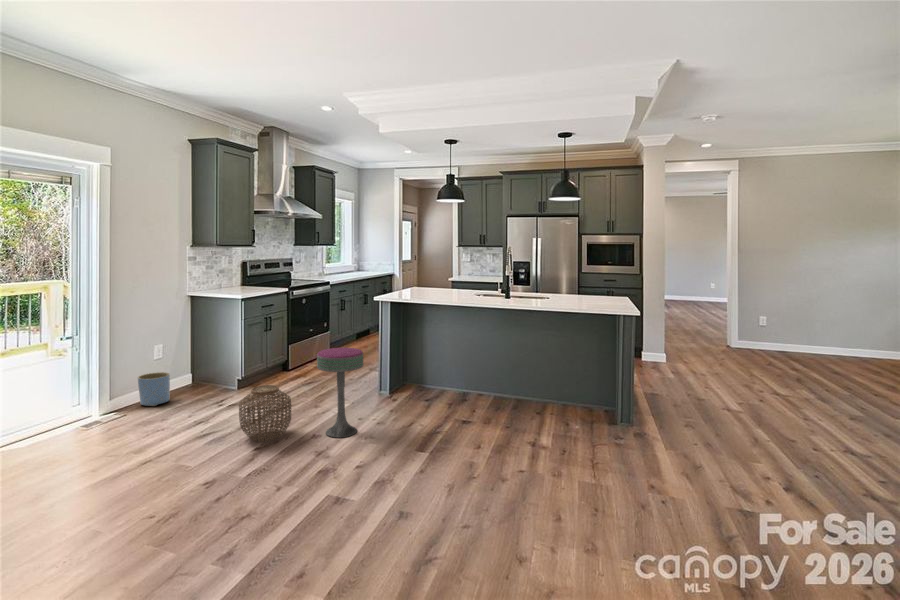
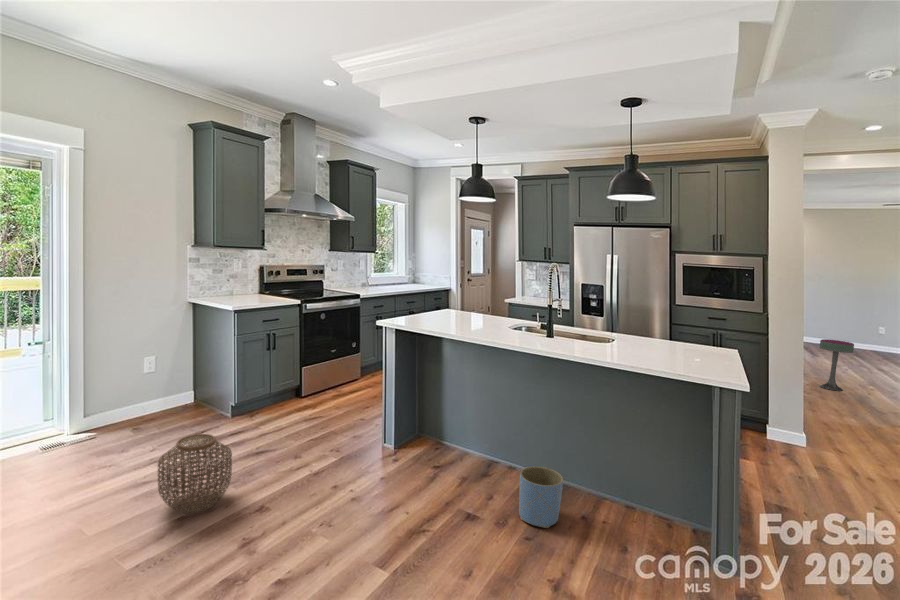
bar stool: present [317,348,363,438] -> present [819,339,854,391]
planter: present [138,372,170,406] -> present [519,466,563,528]

